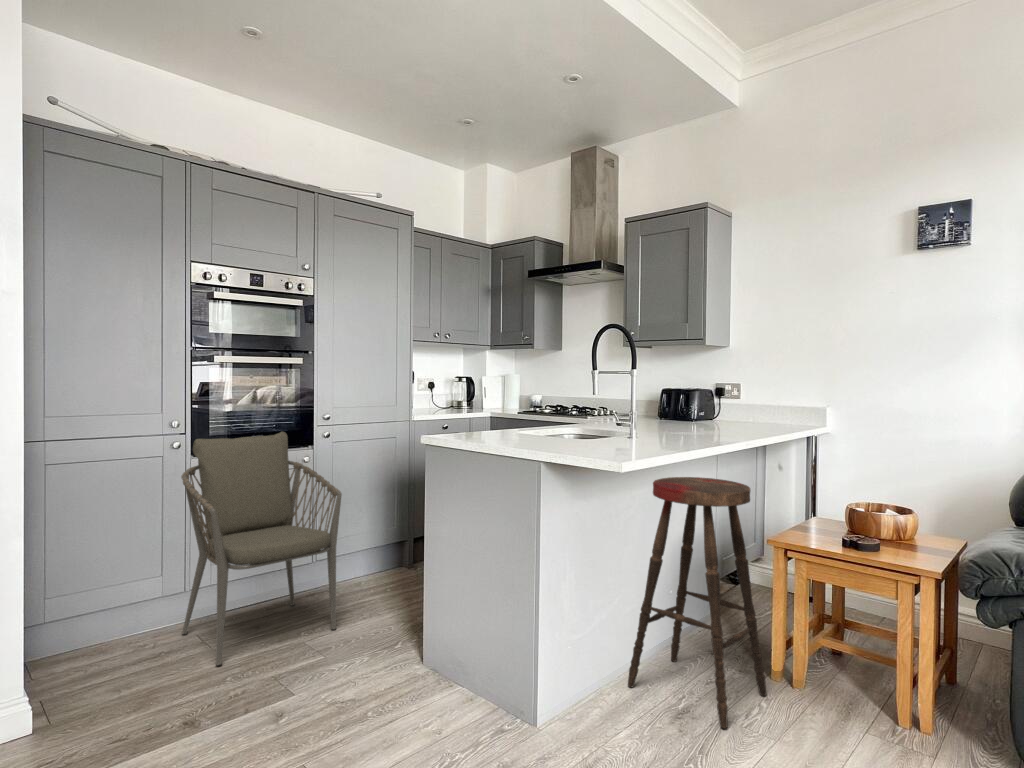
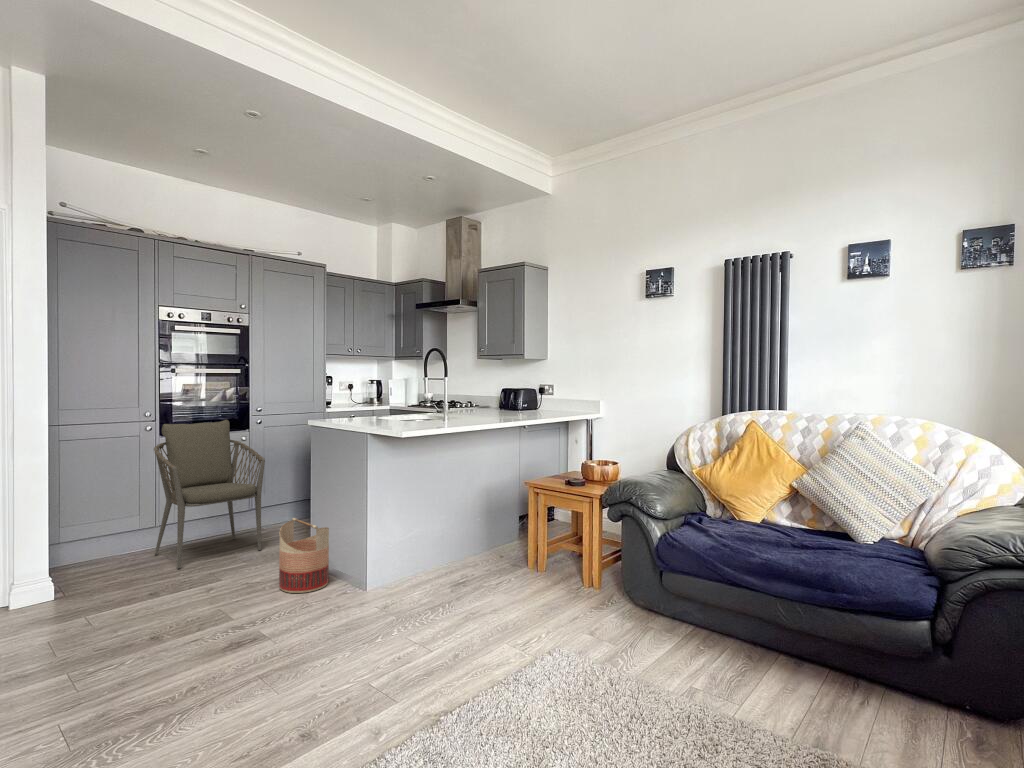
bar stool: present [628,477,766,728] -> none [440,443,522,587]
basket: none [381,598,459,732] -> present [279,518,329,593]

